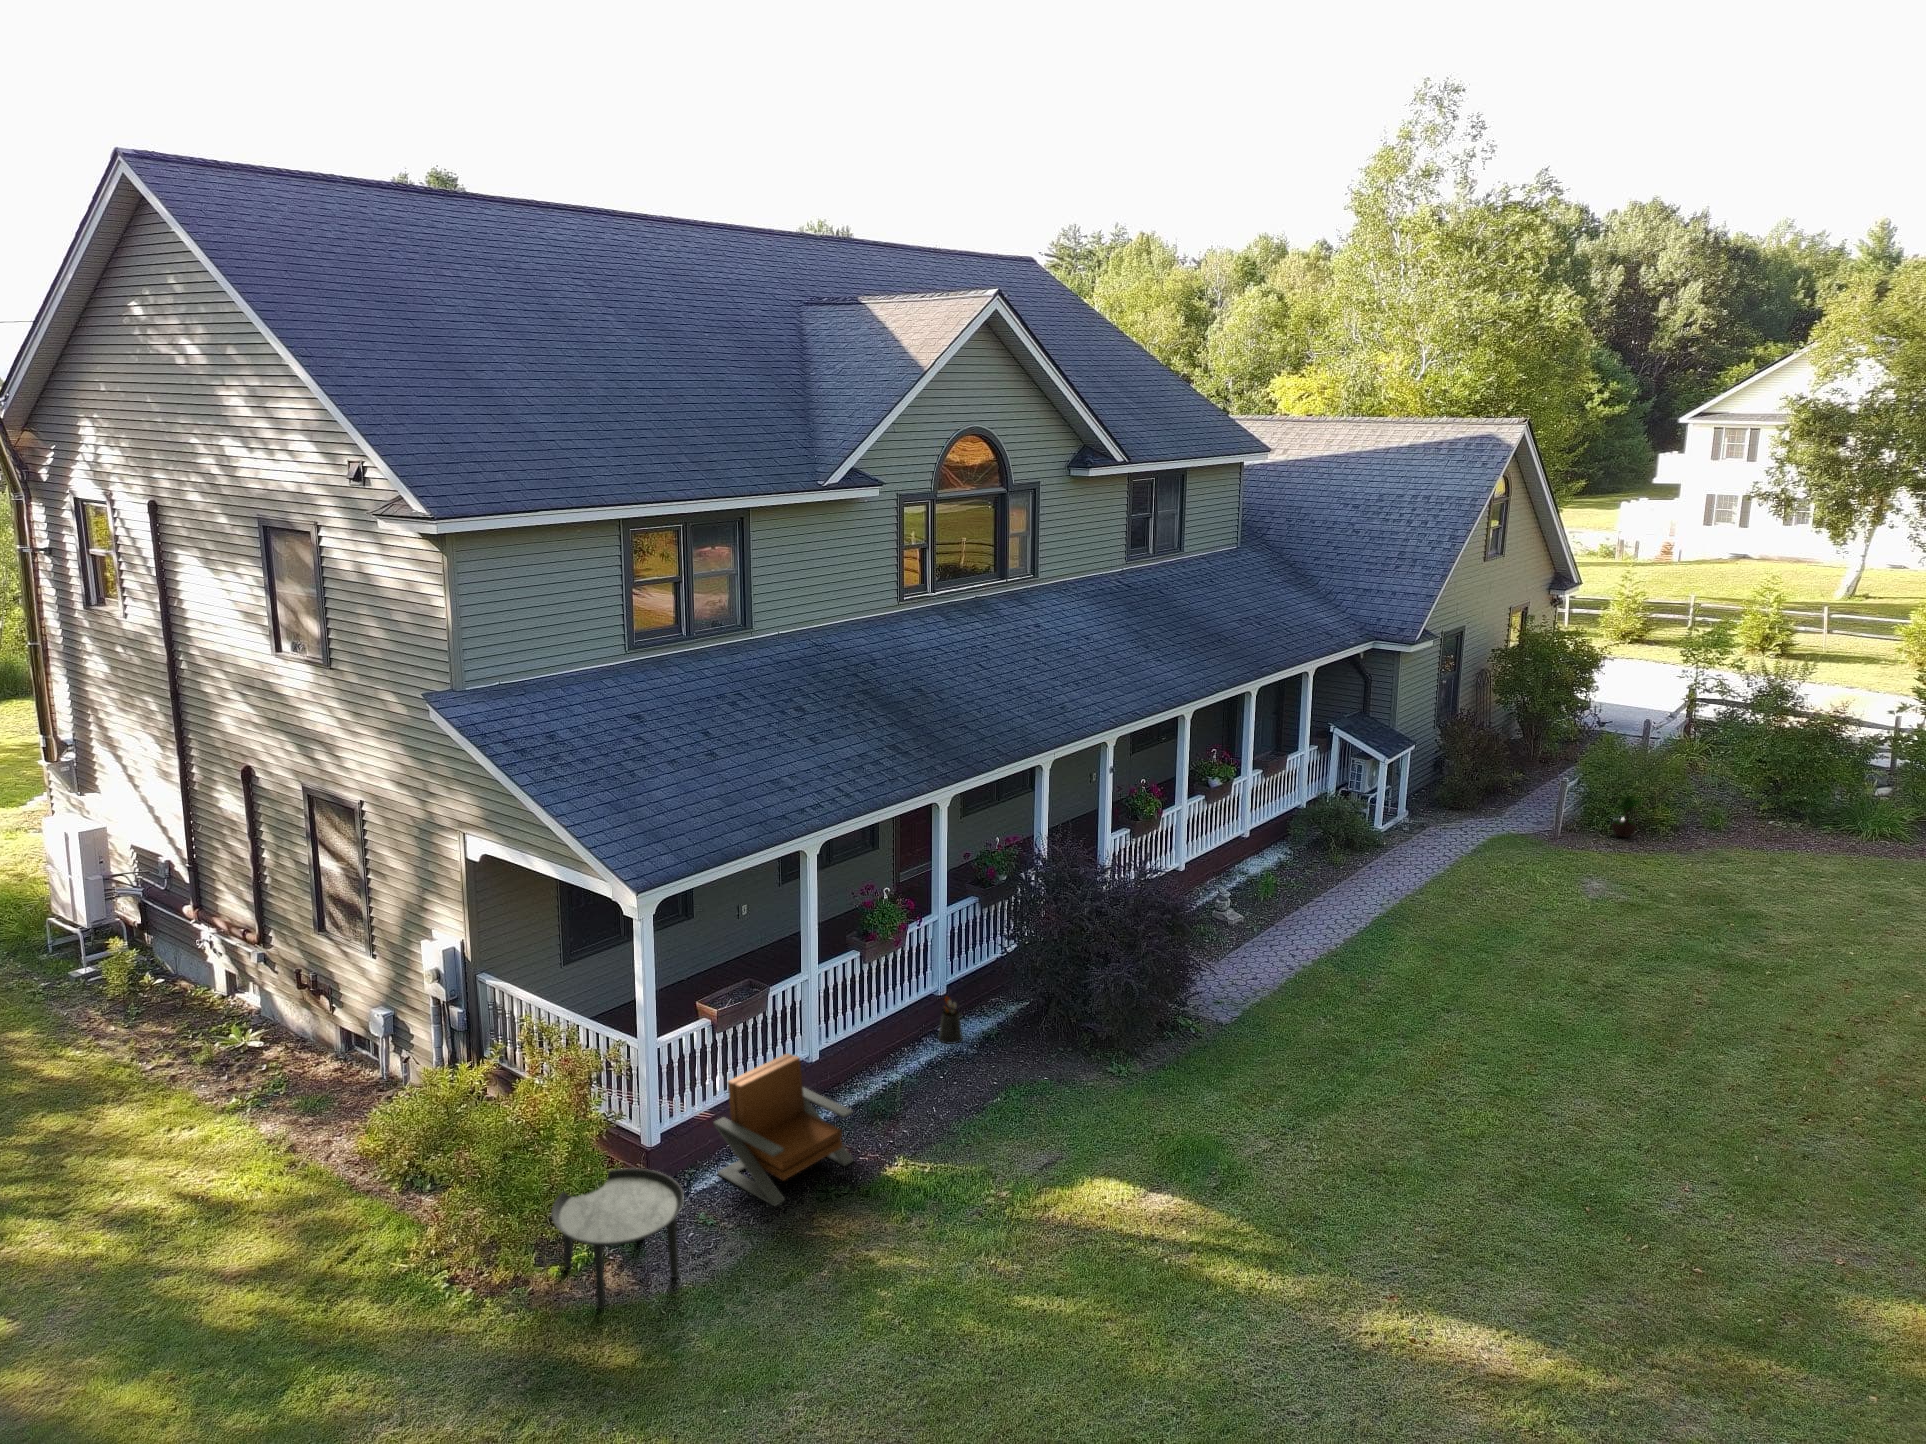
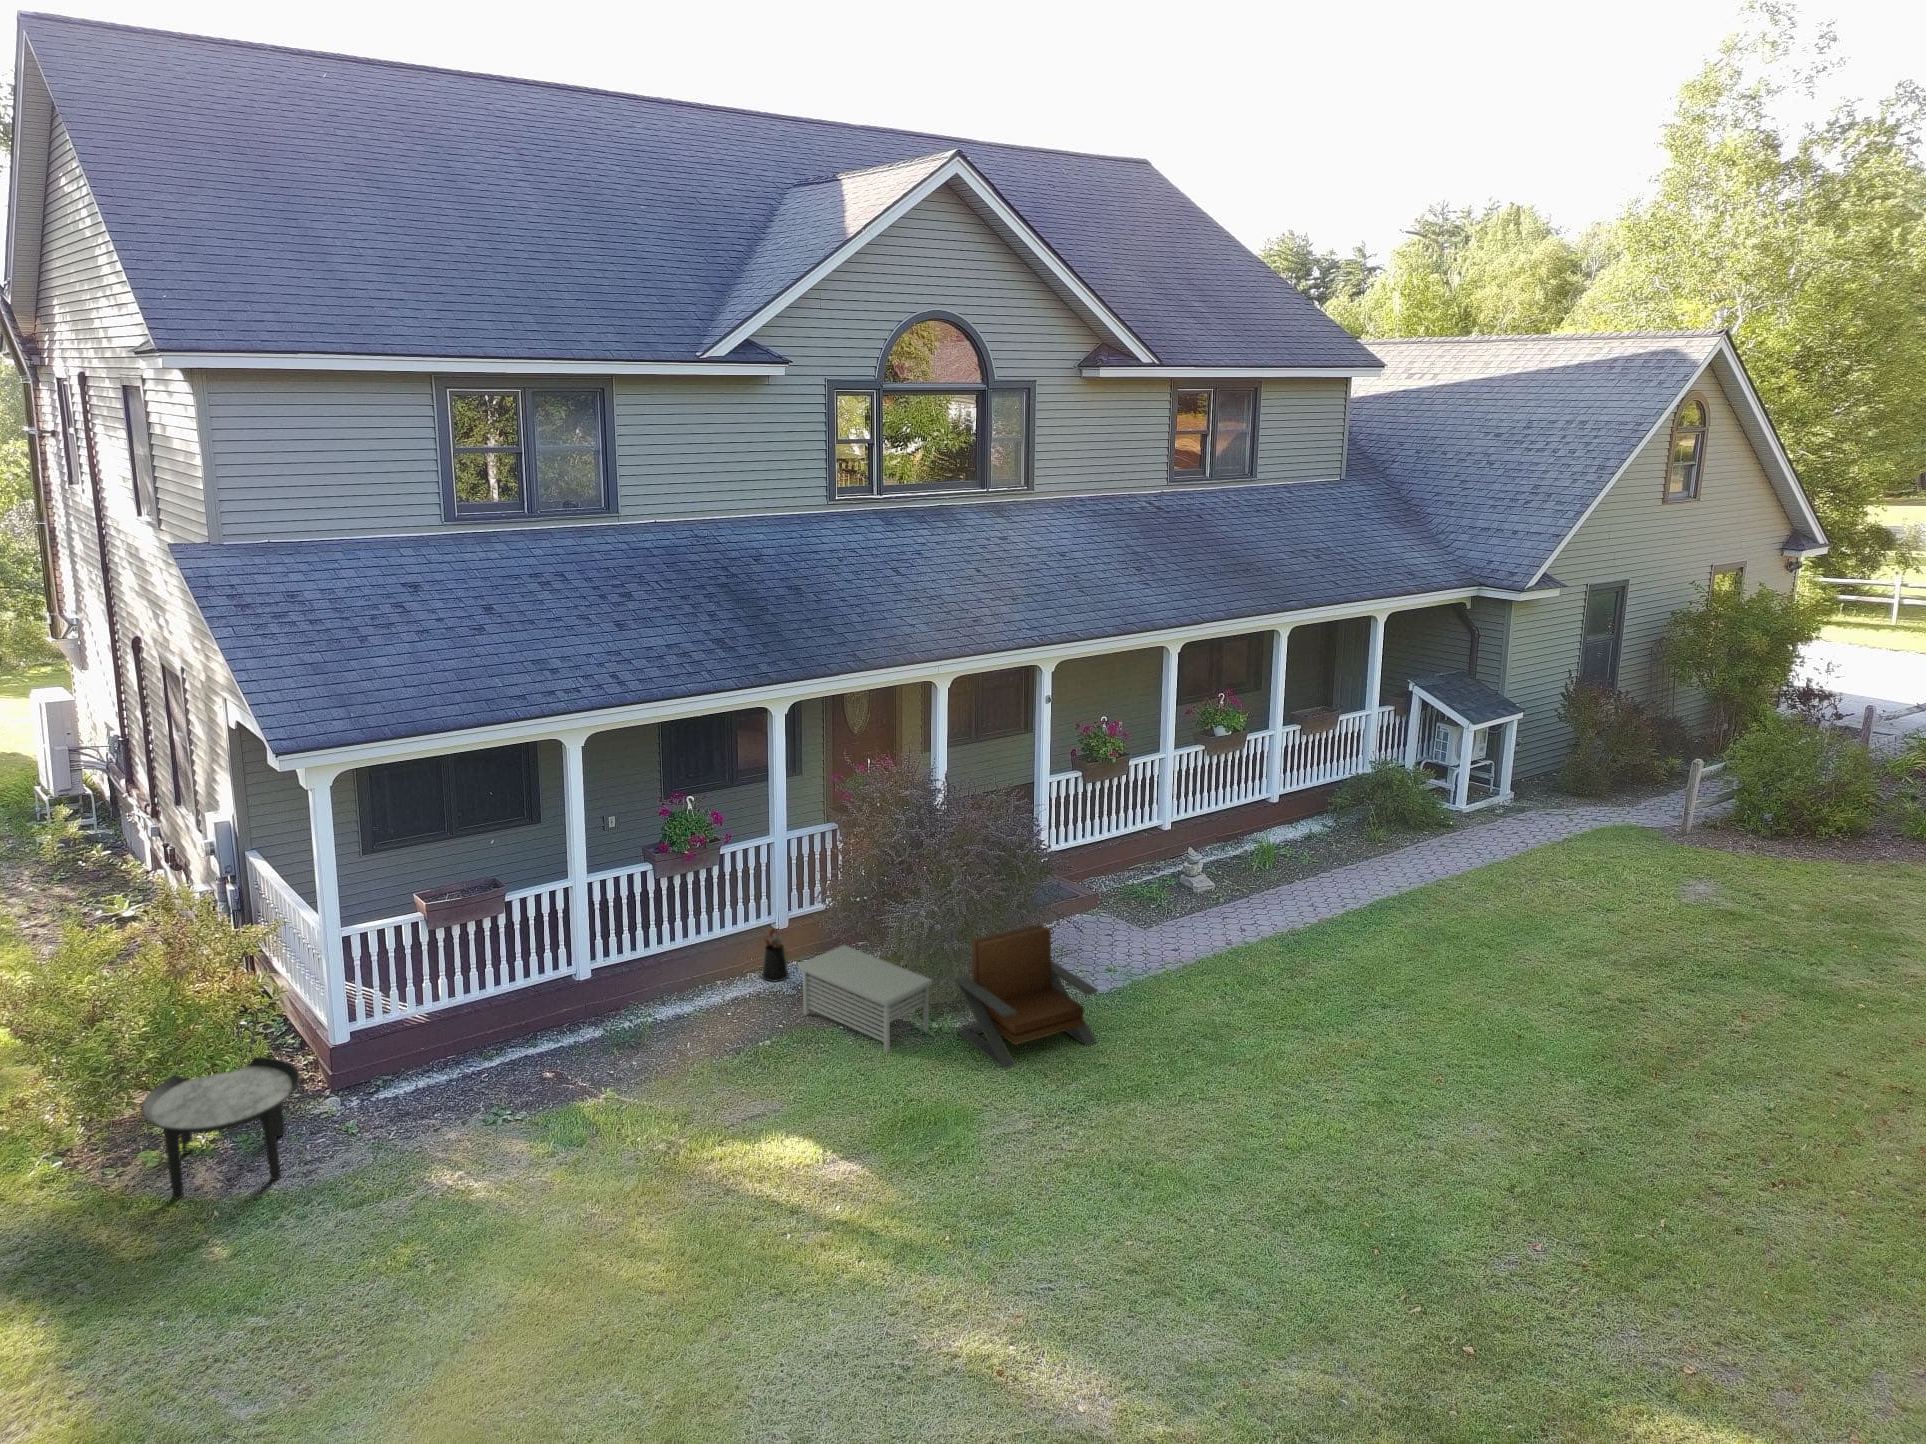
potted tree: present [1612,793,1641,837] -> none [1759,780,1804,840]
storage bench: none [1000,1004,1123,1093] -> present [798,945,933,1051]
lounge chair: present [713,1053,854,1206] -> present [955,924,1098,1069]

